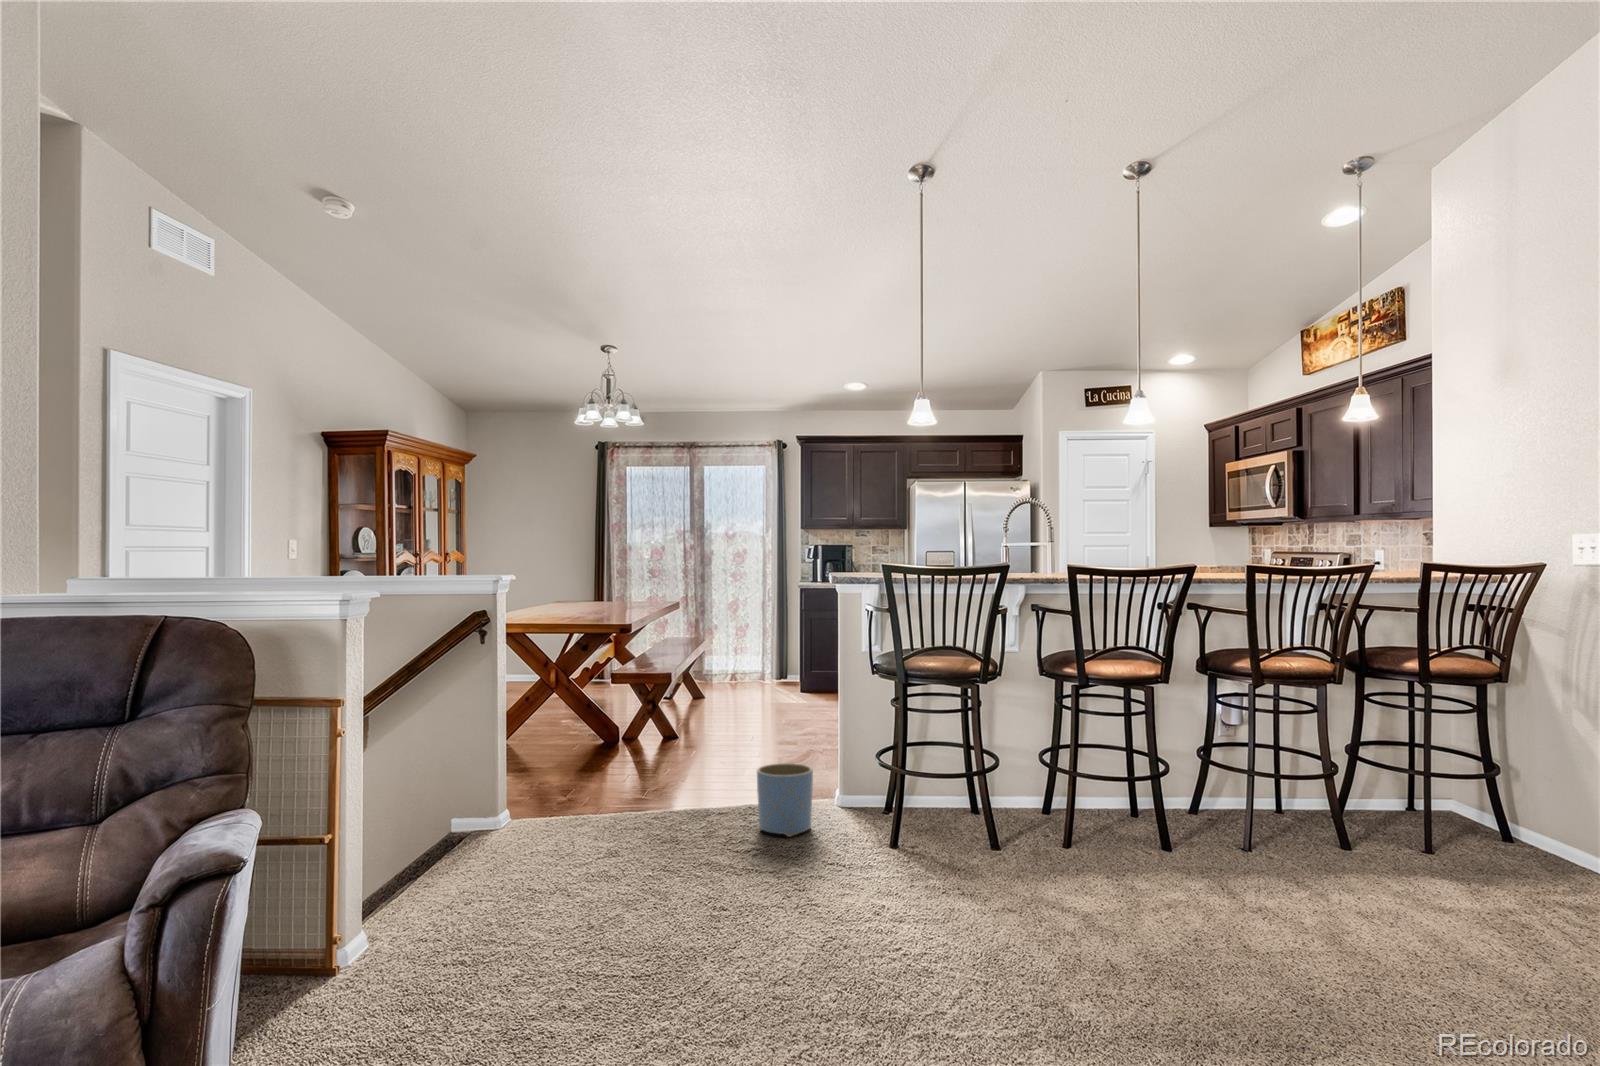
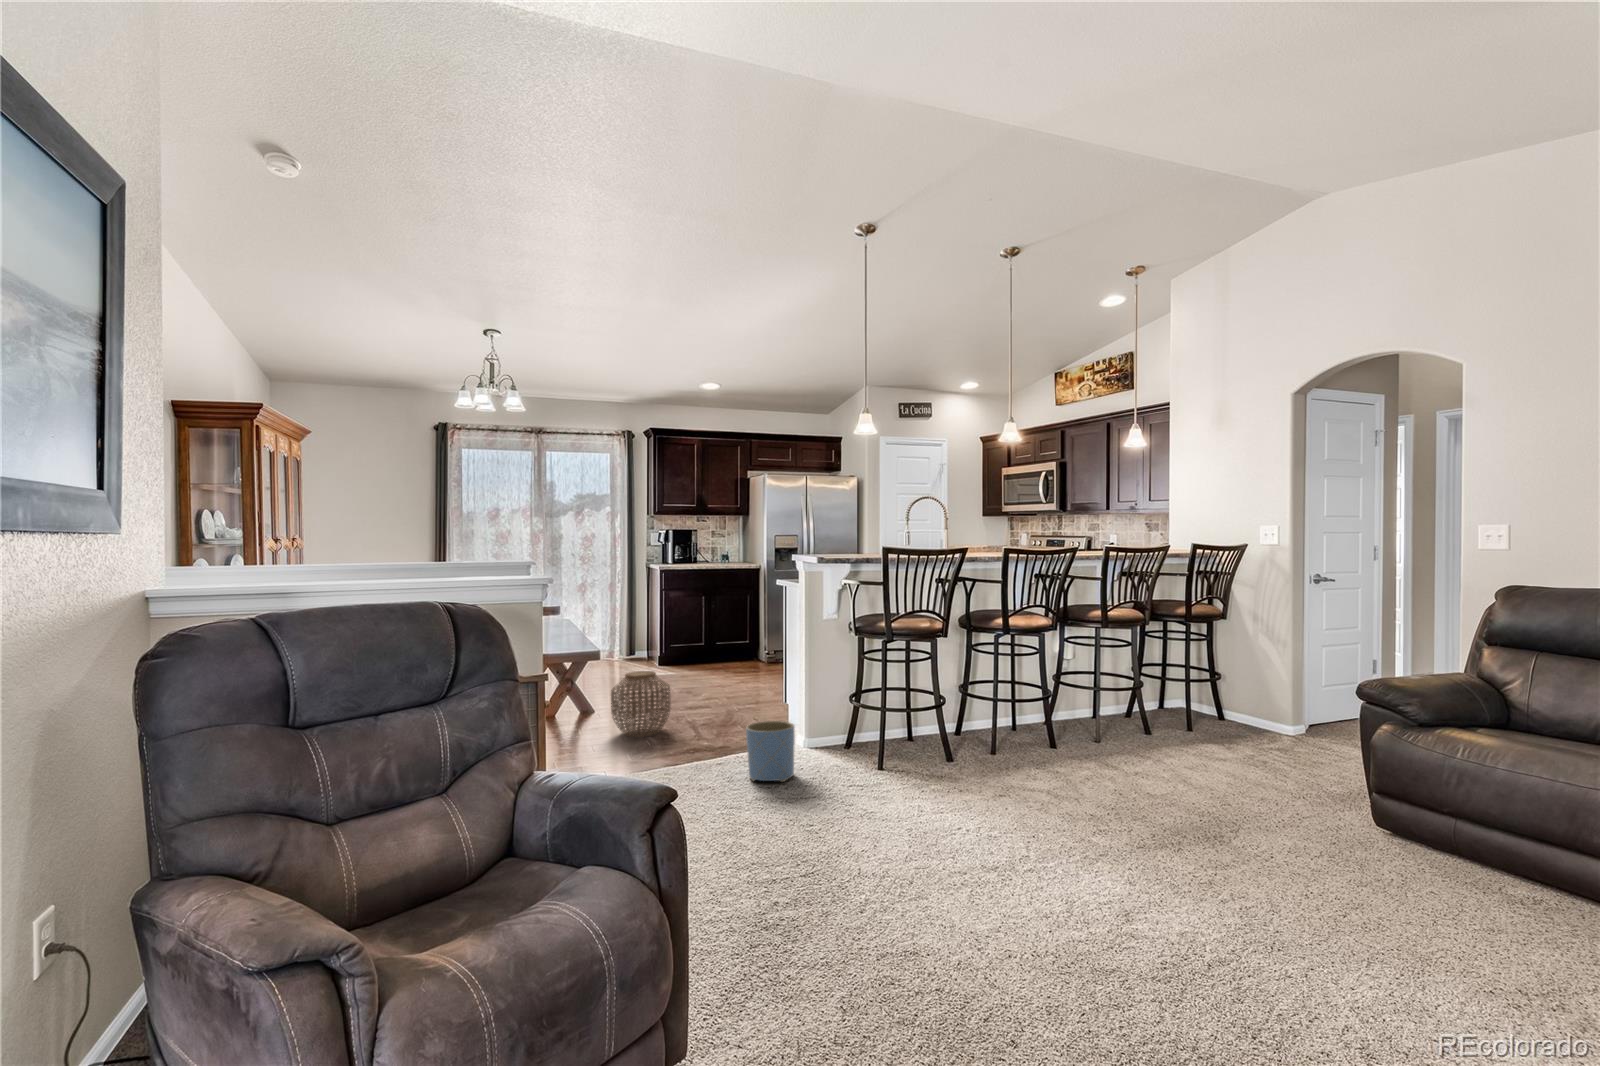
woven basket: none [679,695,741,766] -> present [611,671,670,737]

